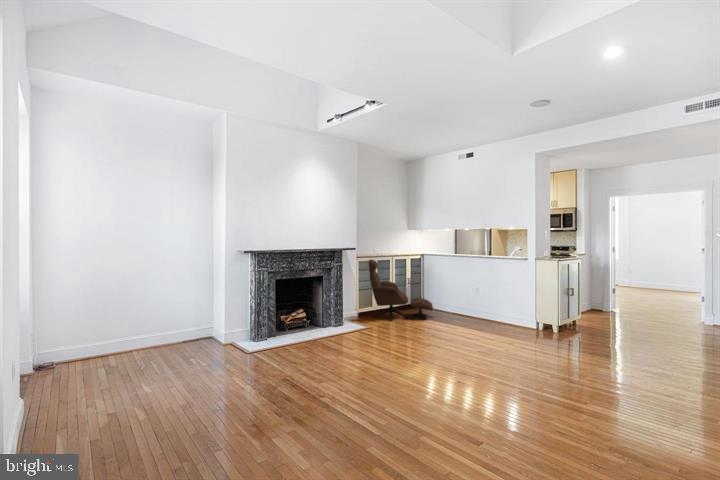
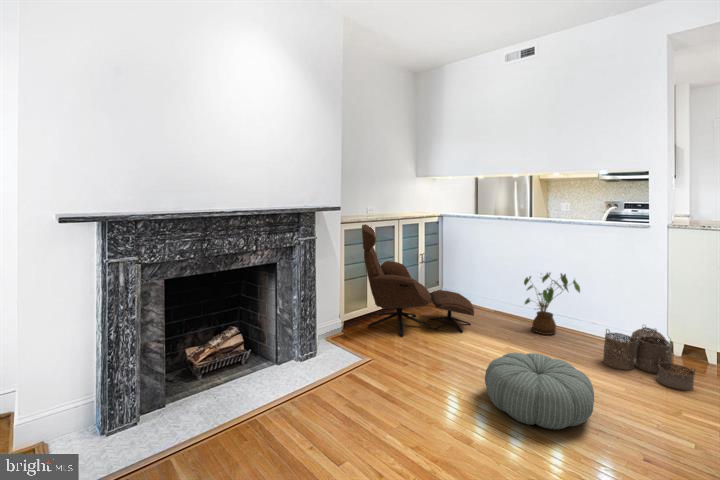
house plant: none [460,286,490,322] -> present [524,273,580,335]
woven basket: none [494,313,532,339] -> present [603,327,696,390]
pouf: none [420,319,468,346] -> present [485,353,594,429]

